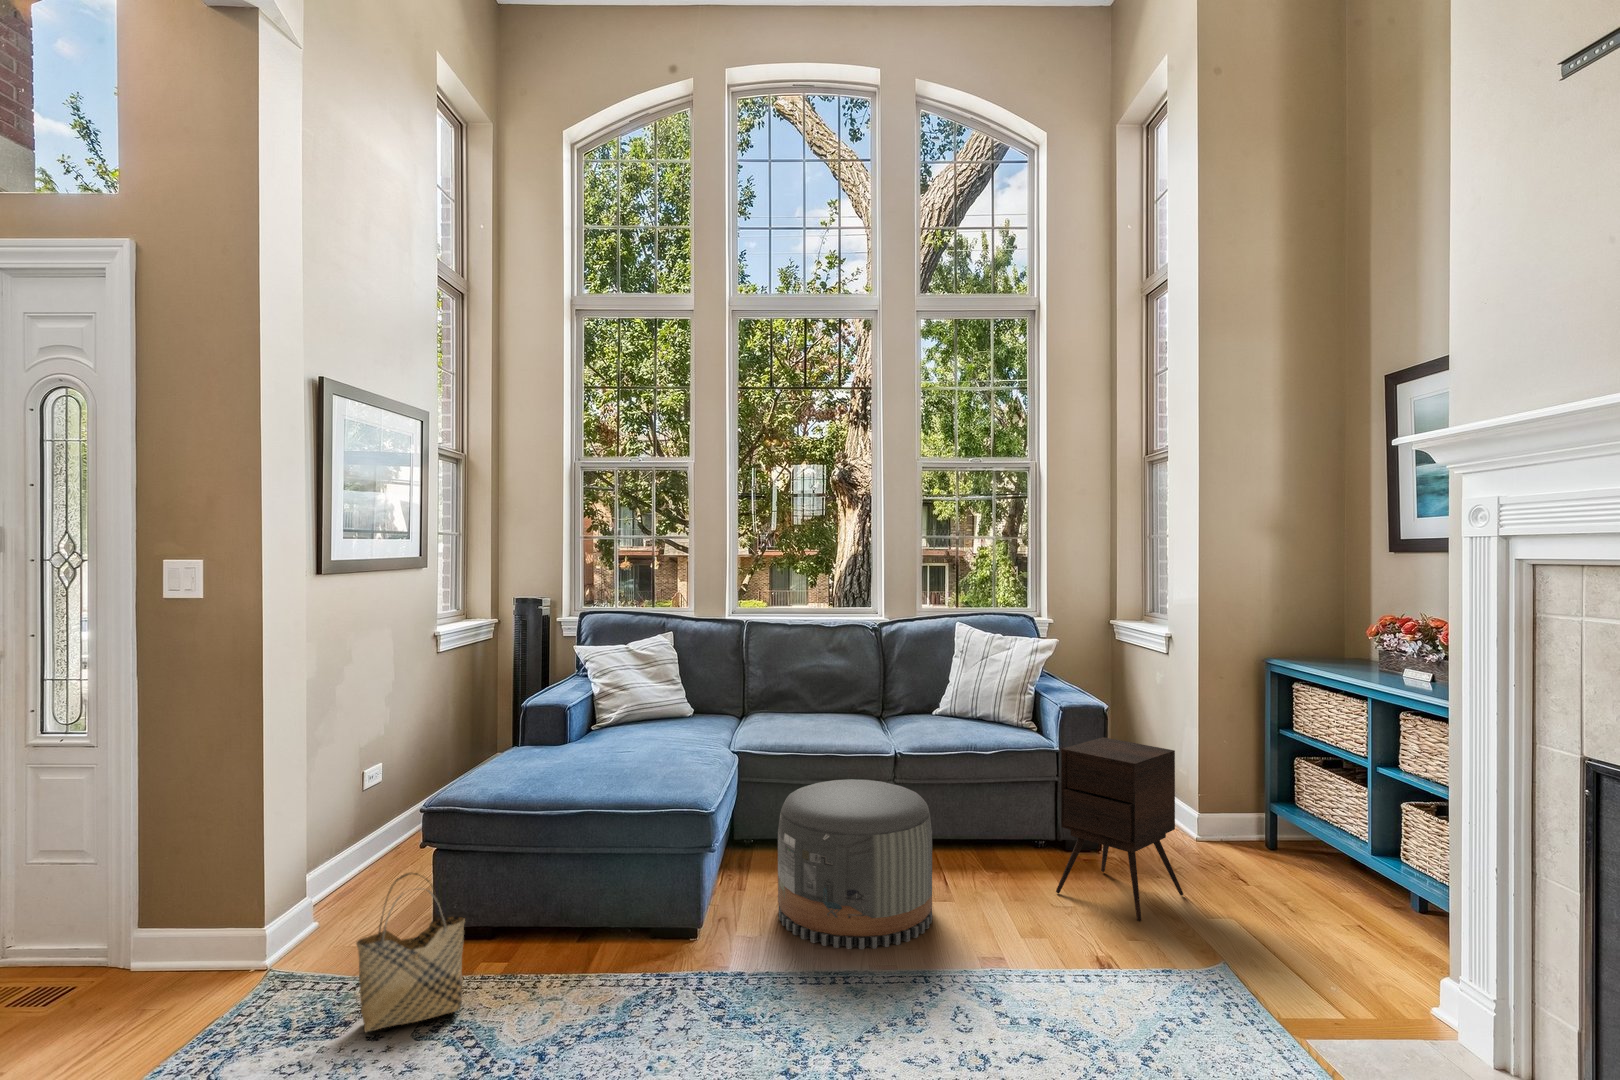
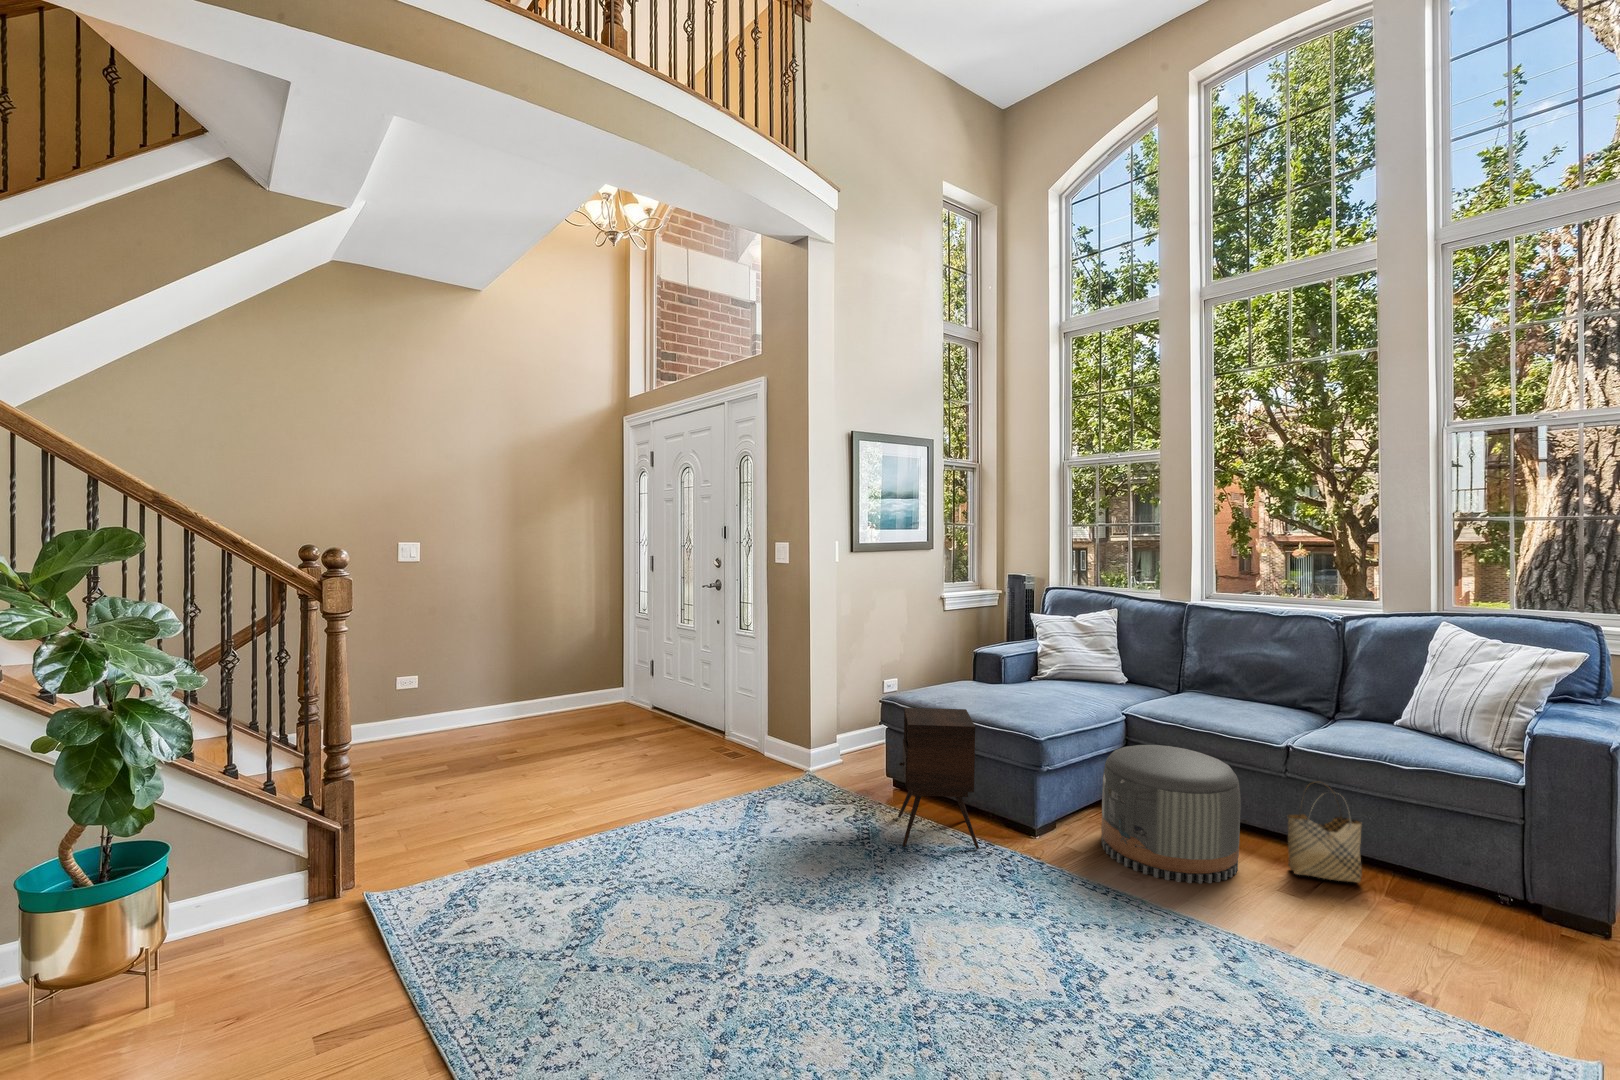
side table: present [1056,737,1183,921] -> present [898,708,979,849]
woven basket: present [356,873,465,1032] -> present [1287,781,1362,882]

